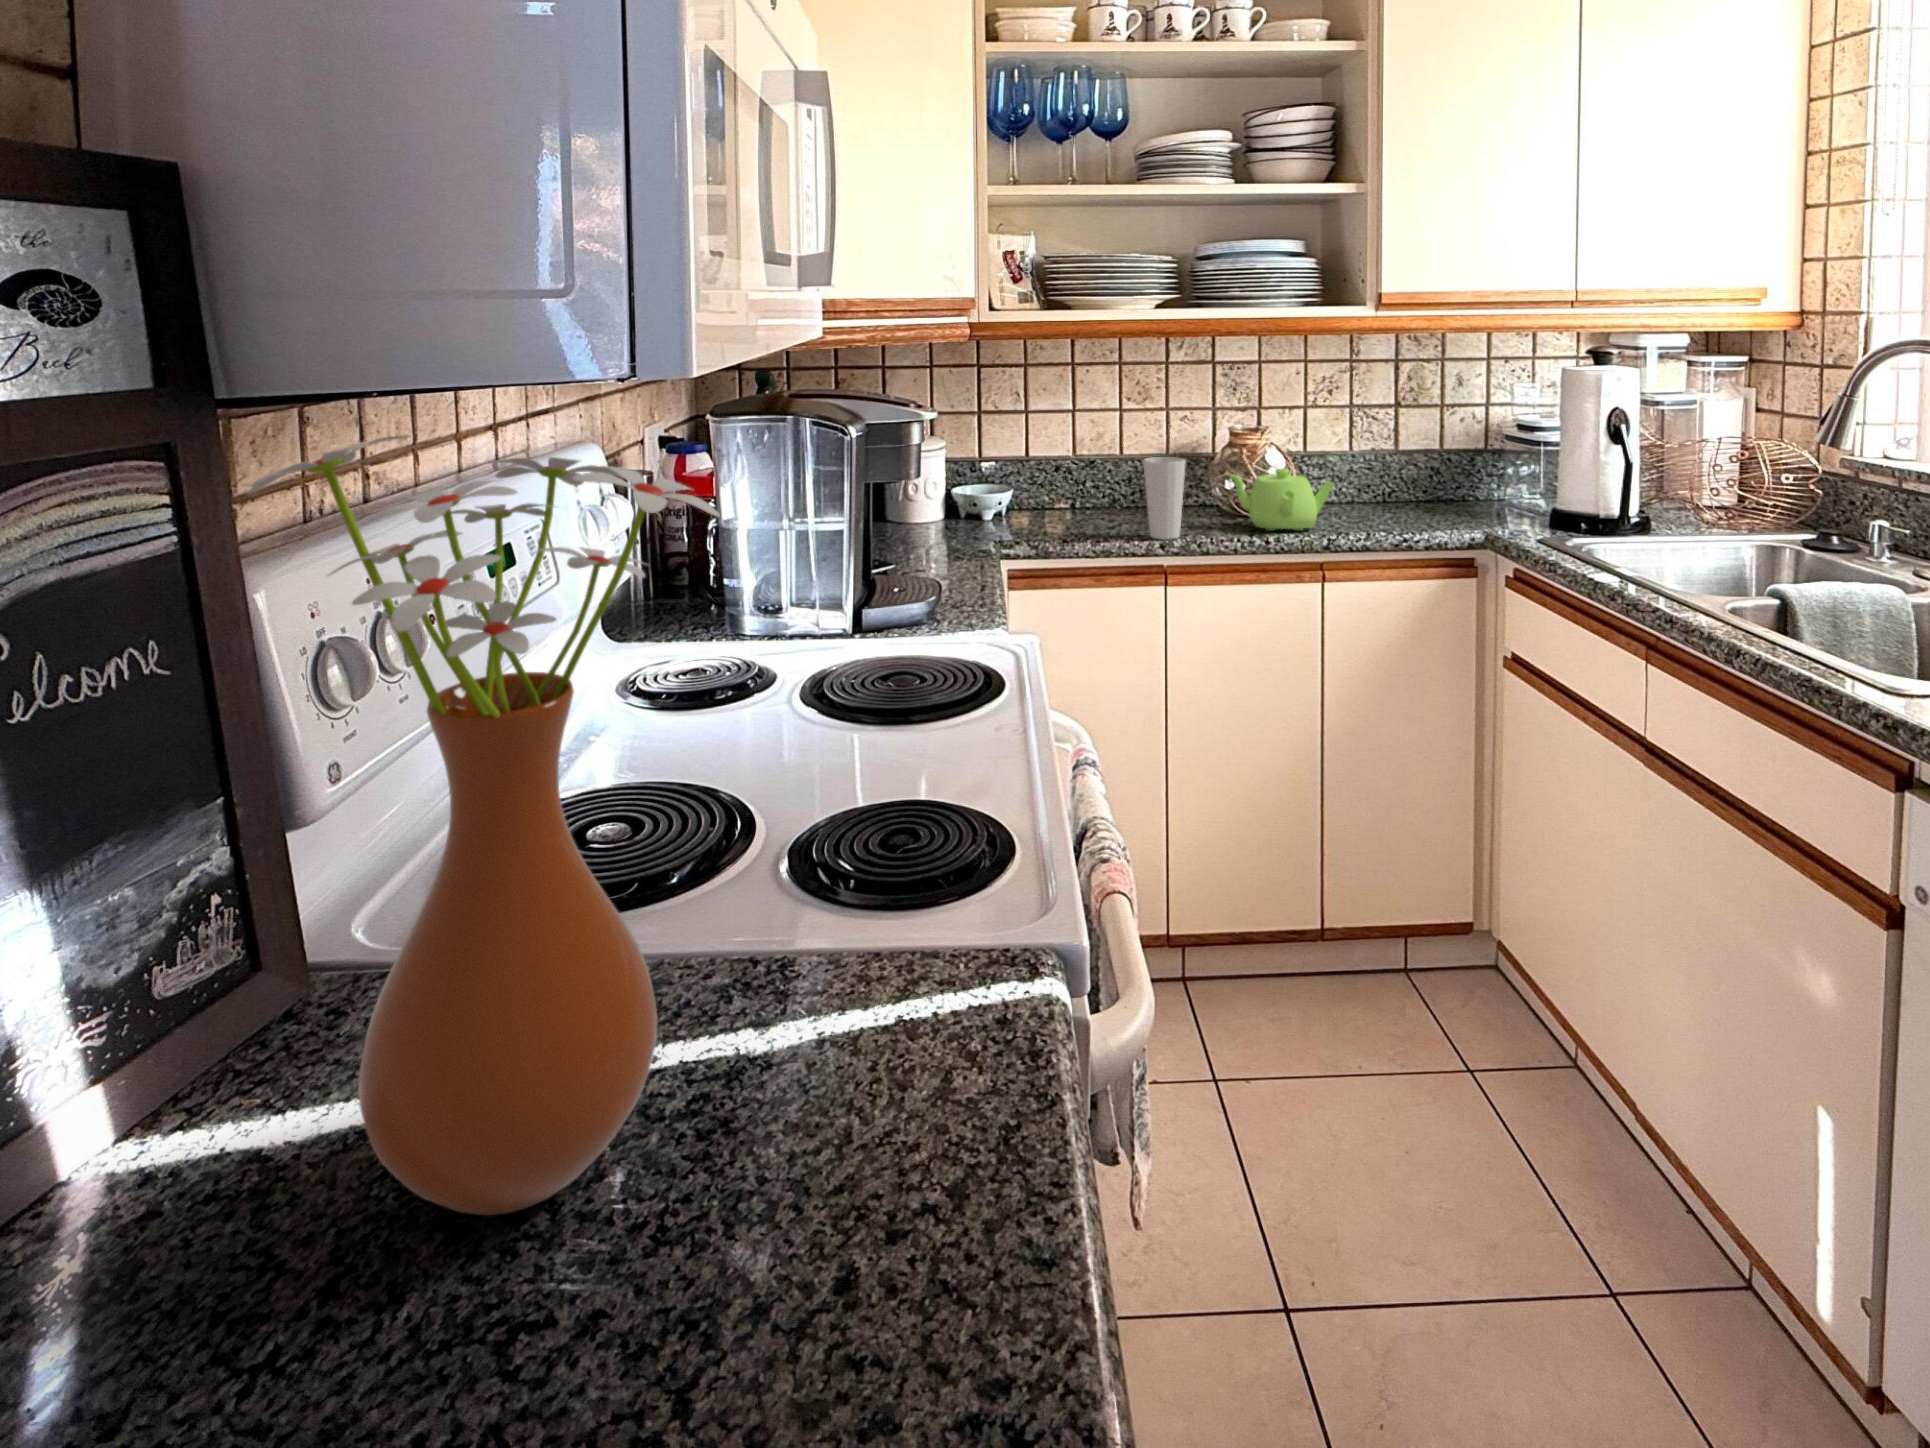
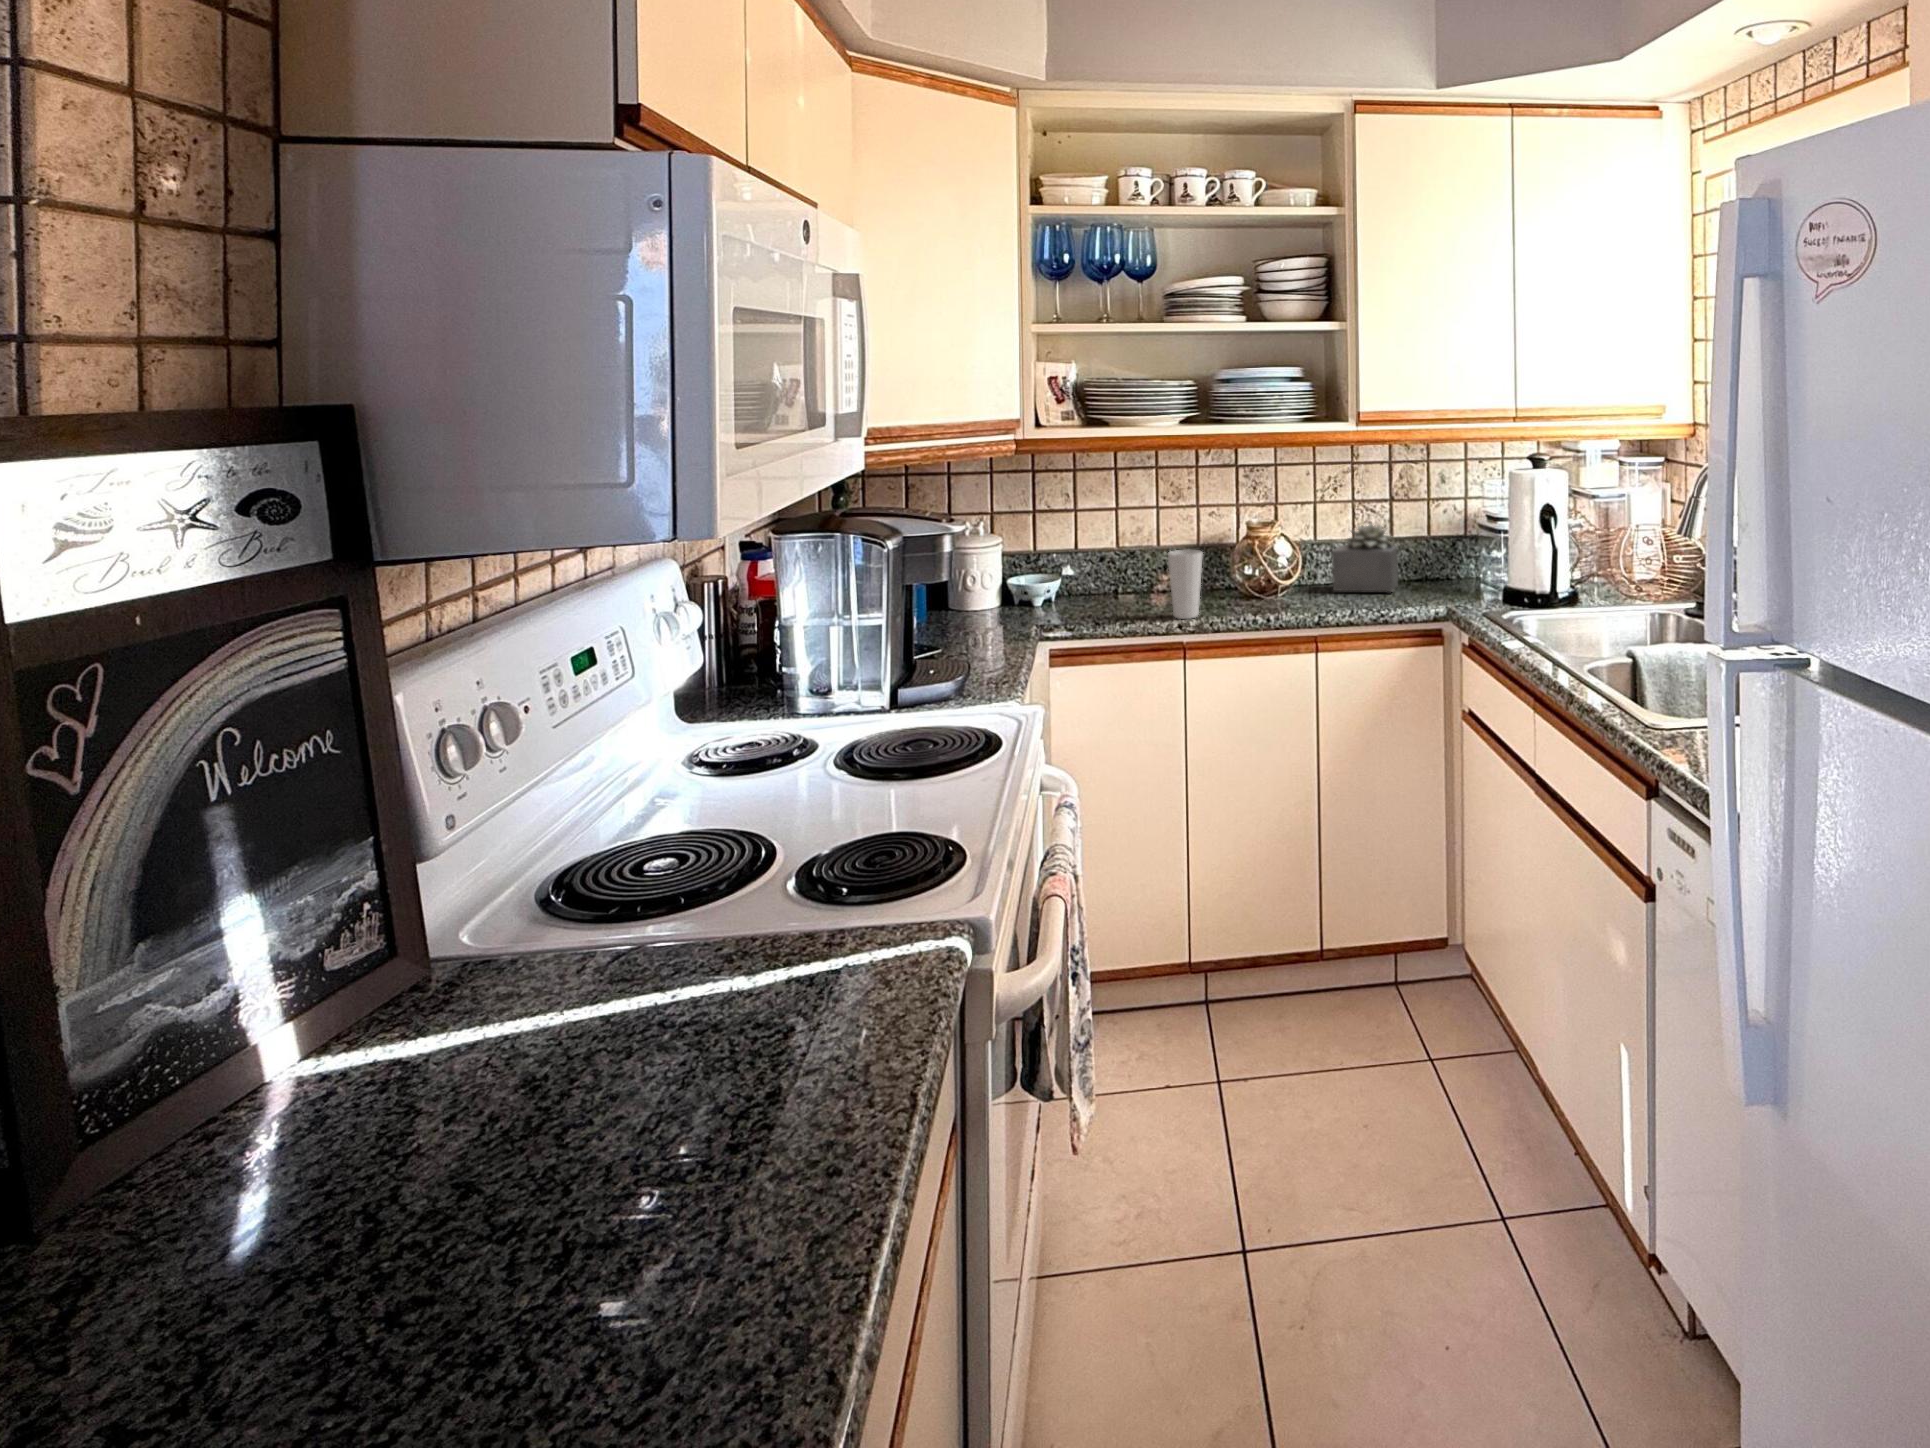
succulent plant: none [1333,430,1412,515] -> present [1332,524,1398,592]
vase: present [248,435,720,1215] -> none [412,595,718,1079]
teapot: present [1229,469,1334,531] -> none [1240,557,1327,609]

